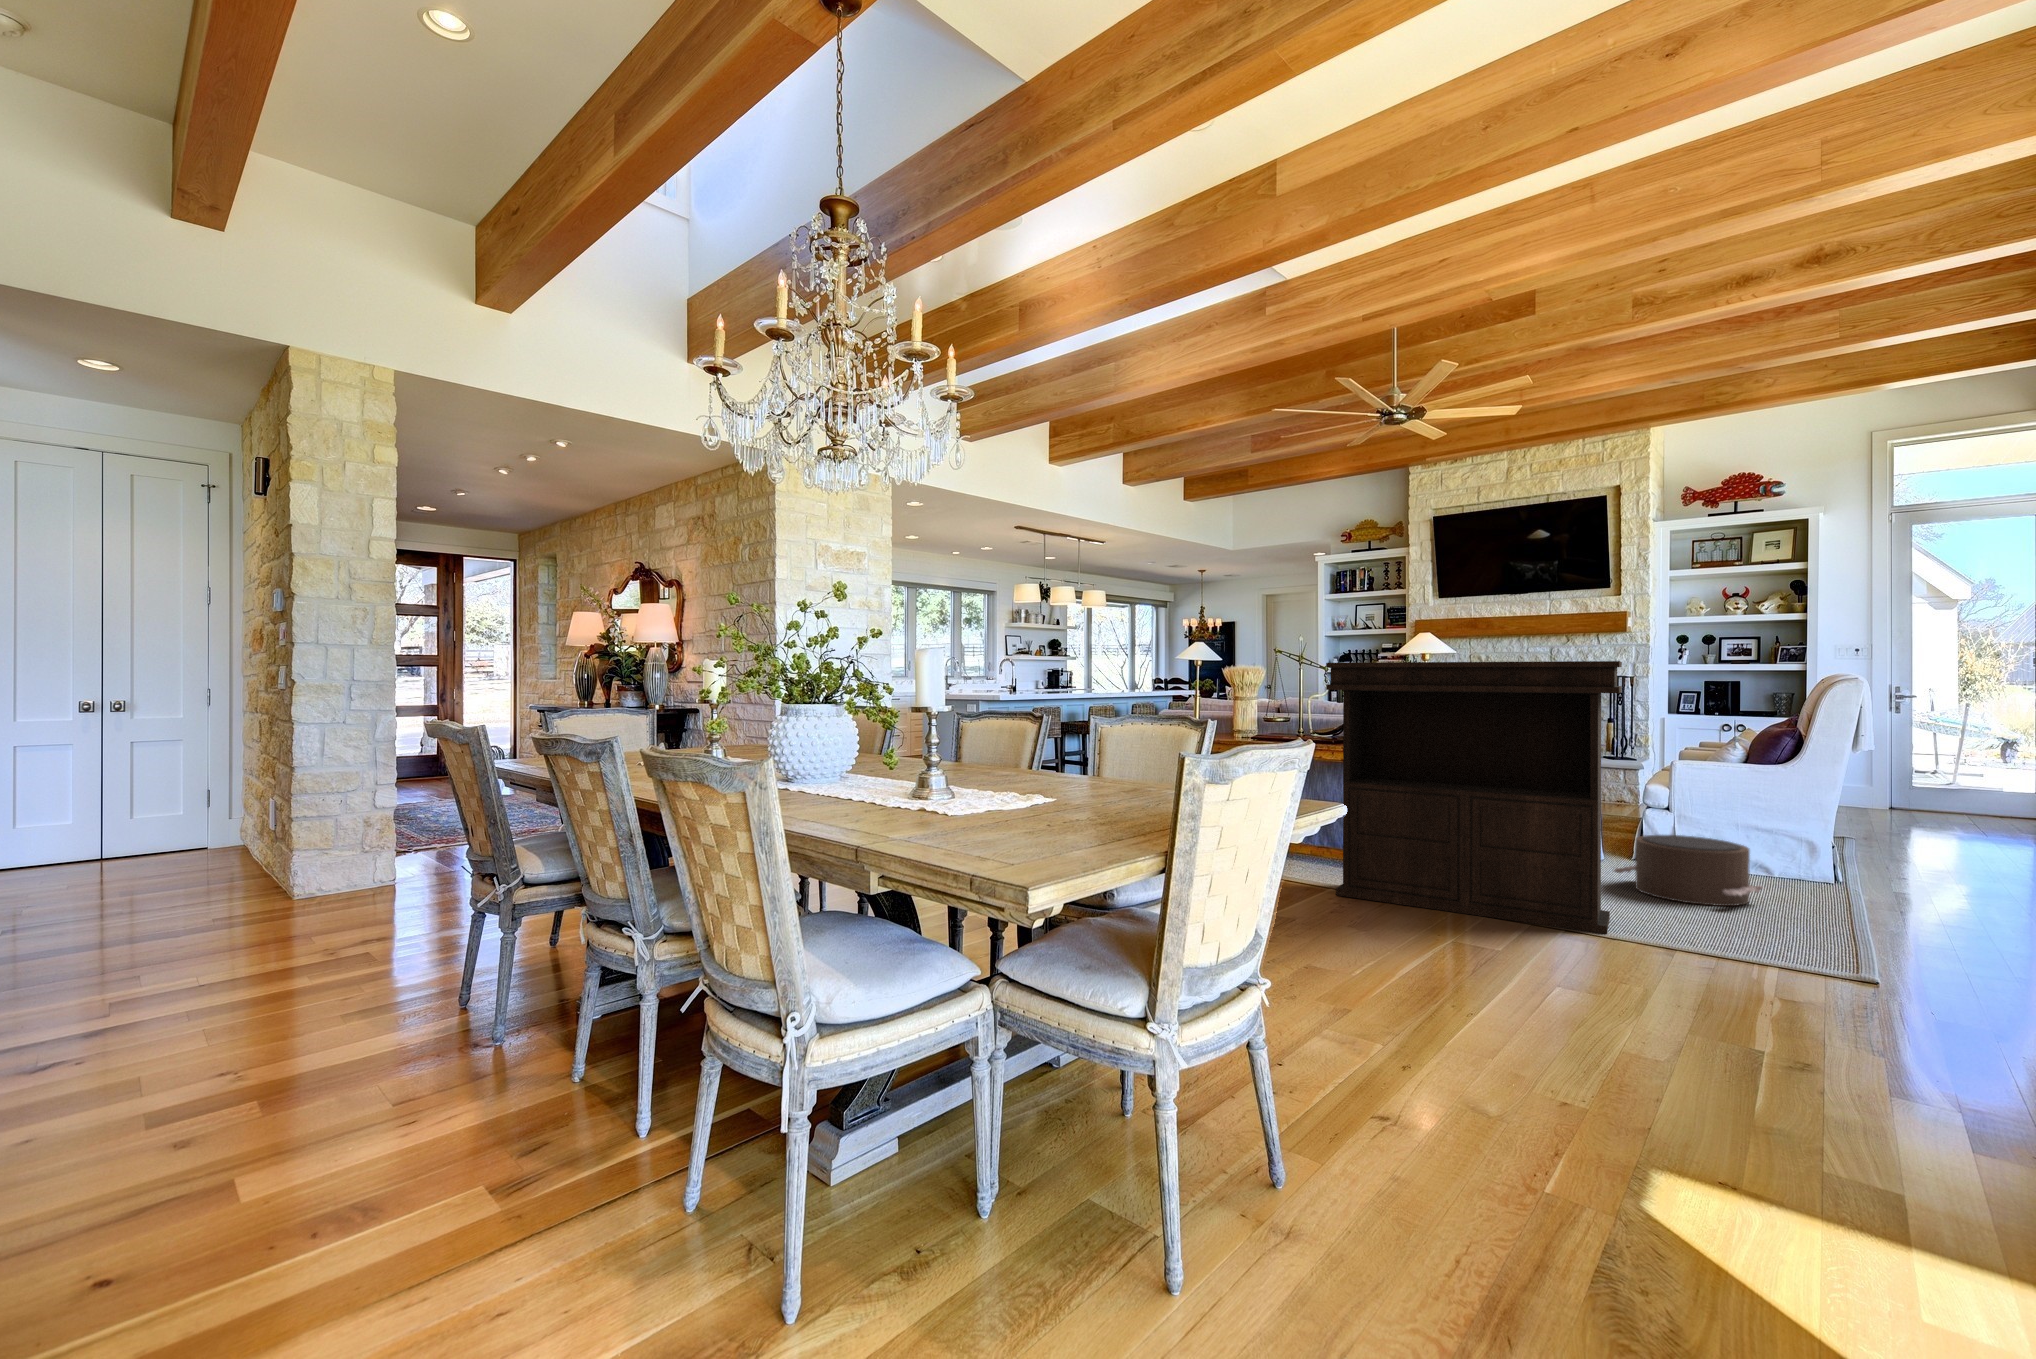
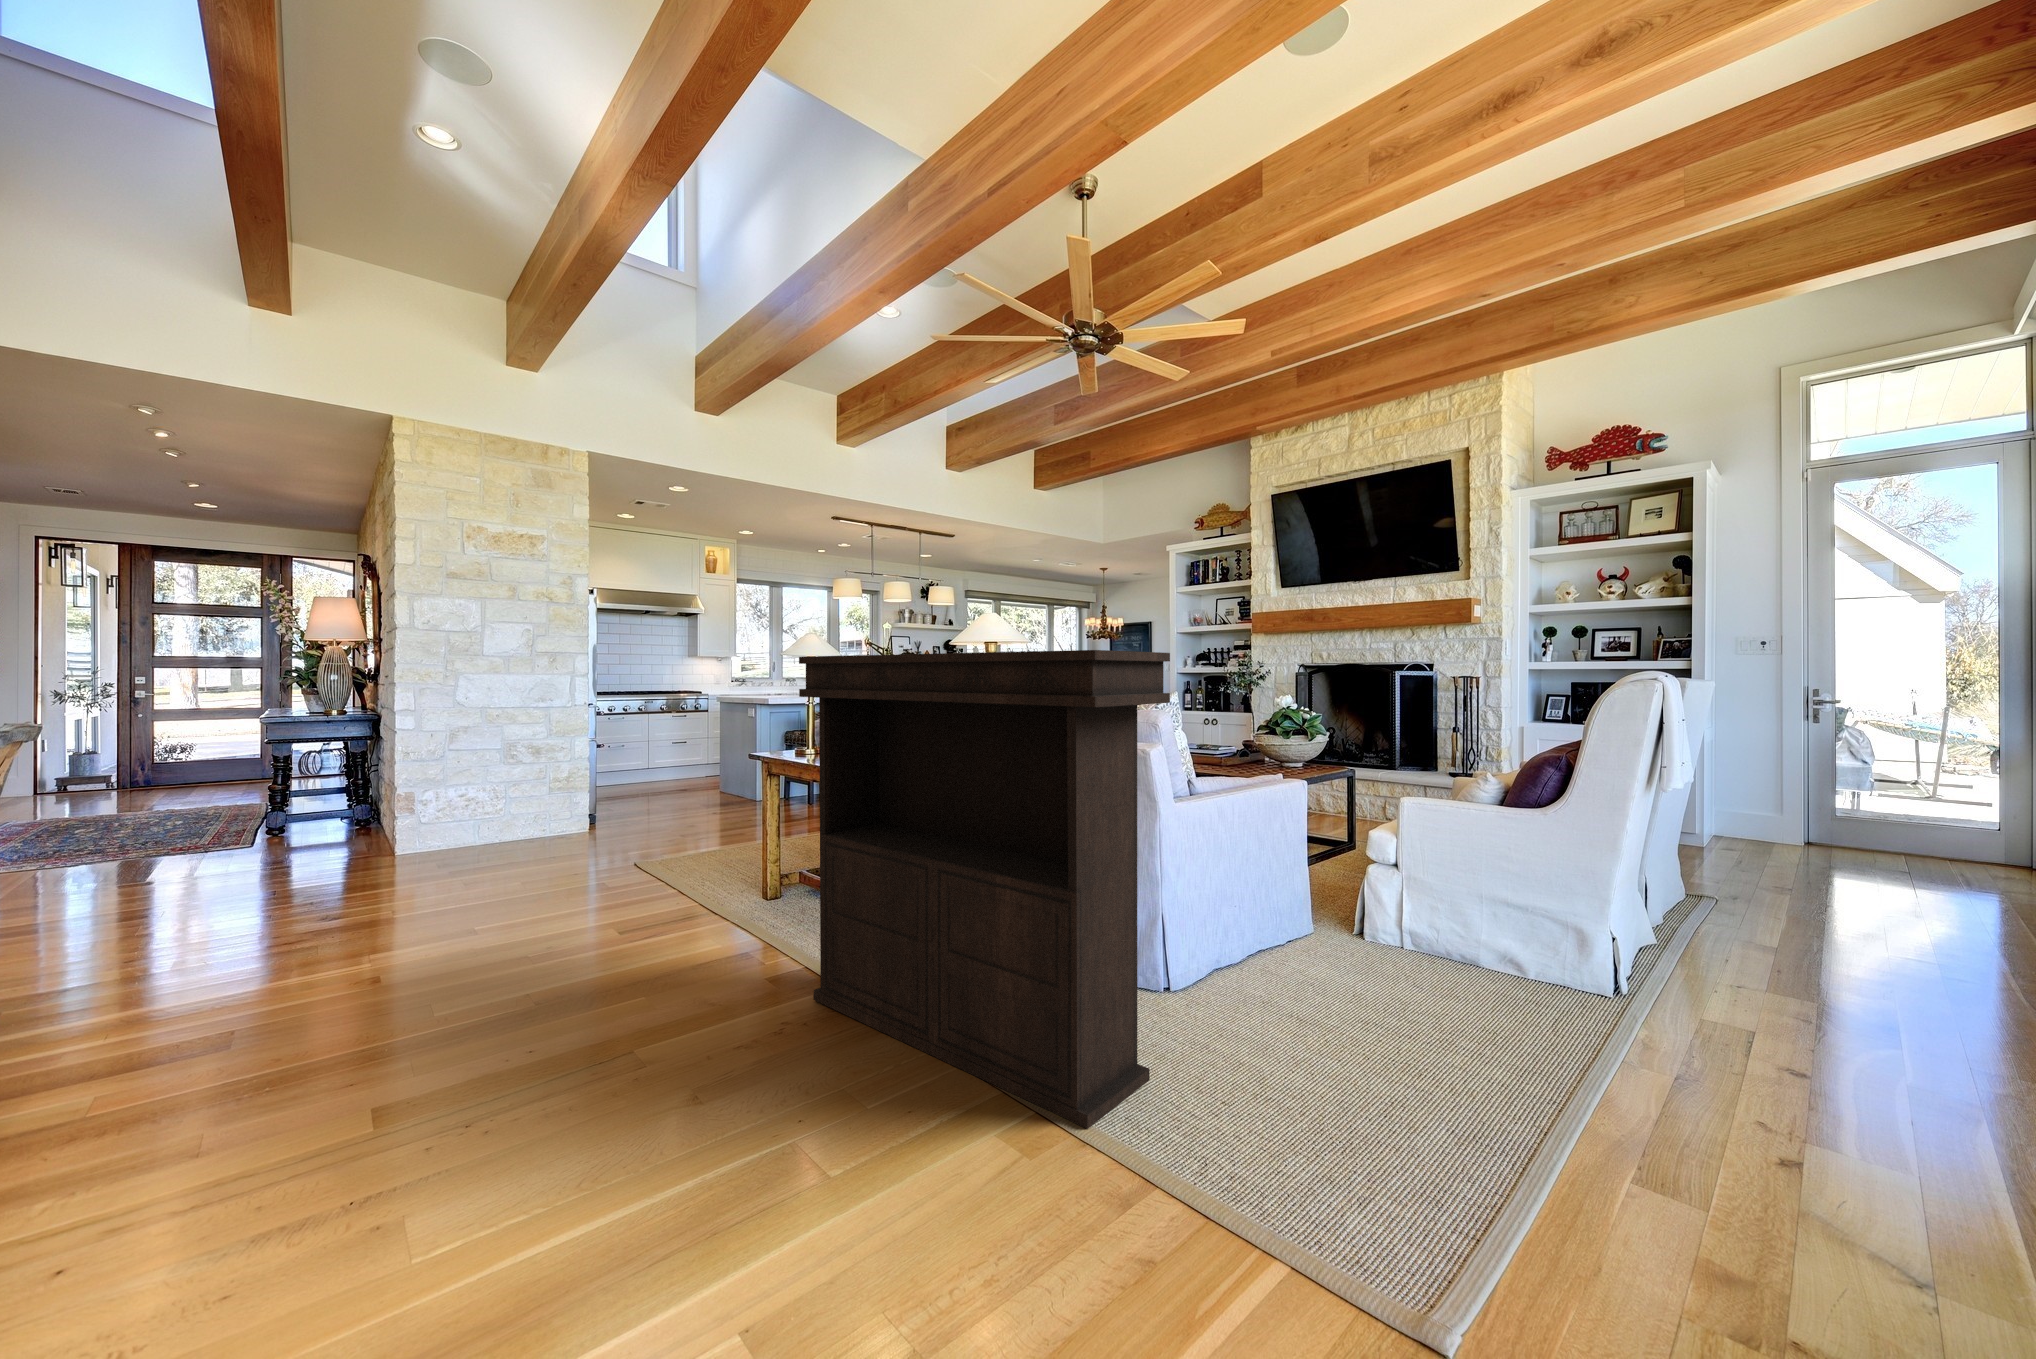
pouf: present [1613,835,1762,906] -> none [1251,917,1450,1054]

